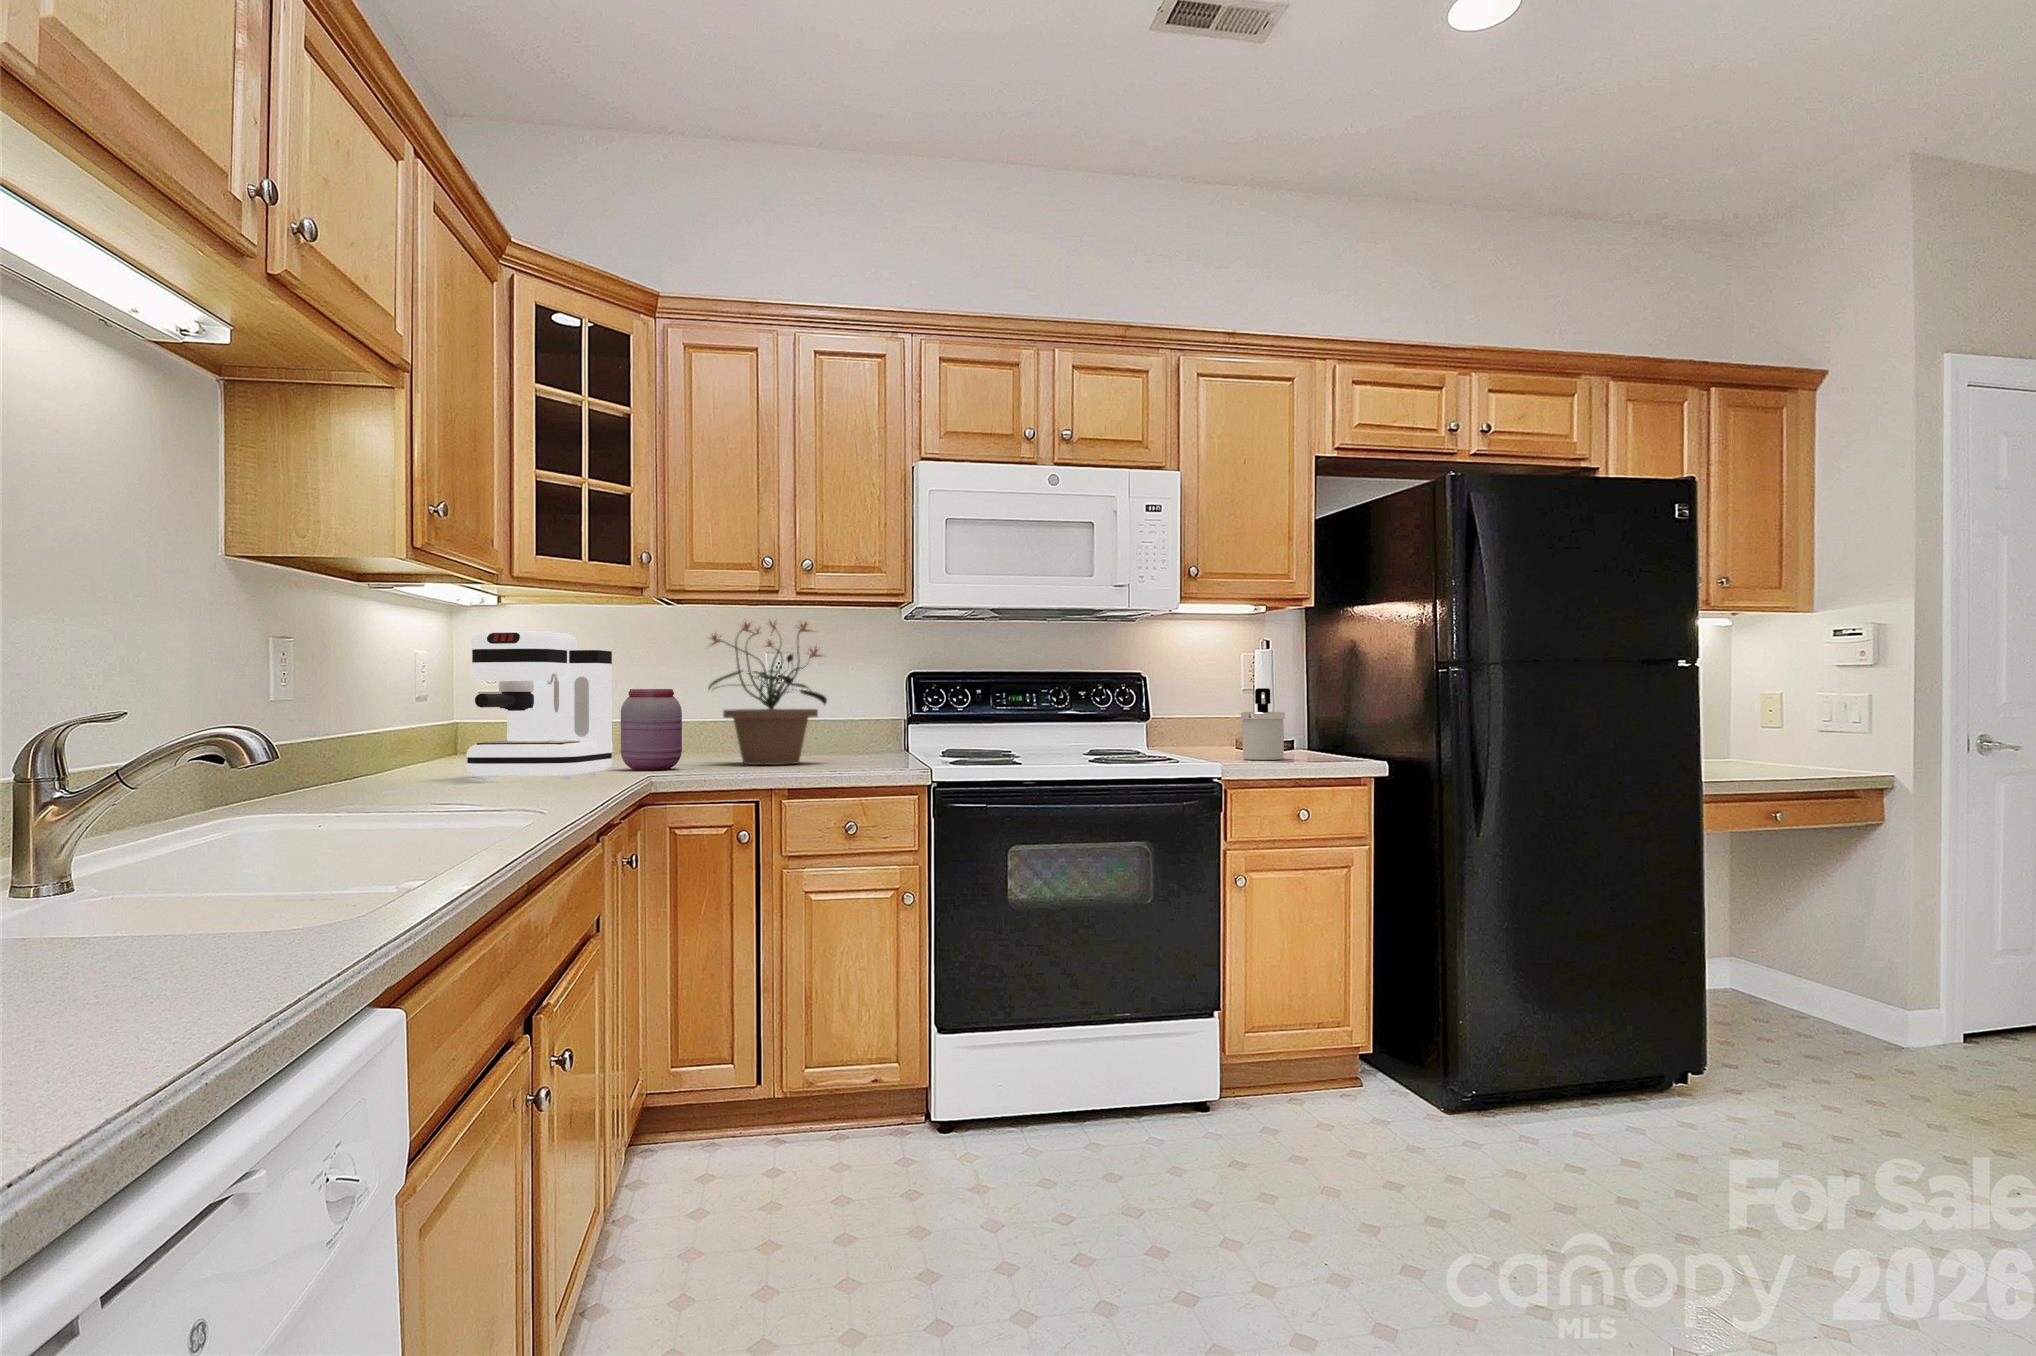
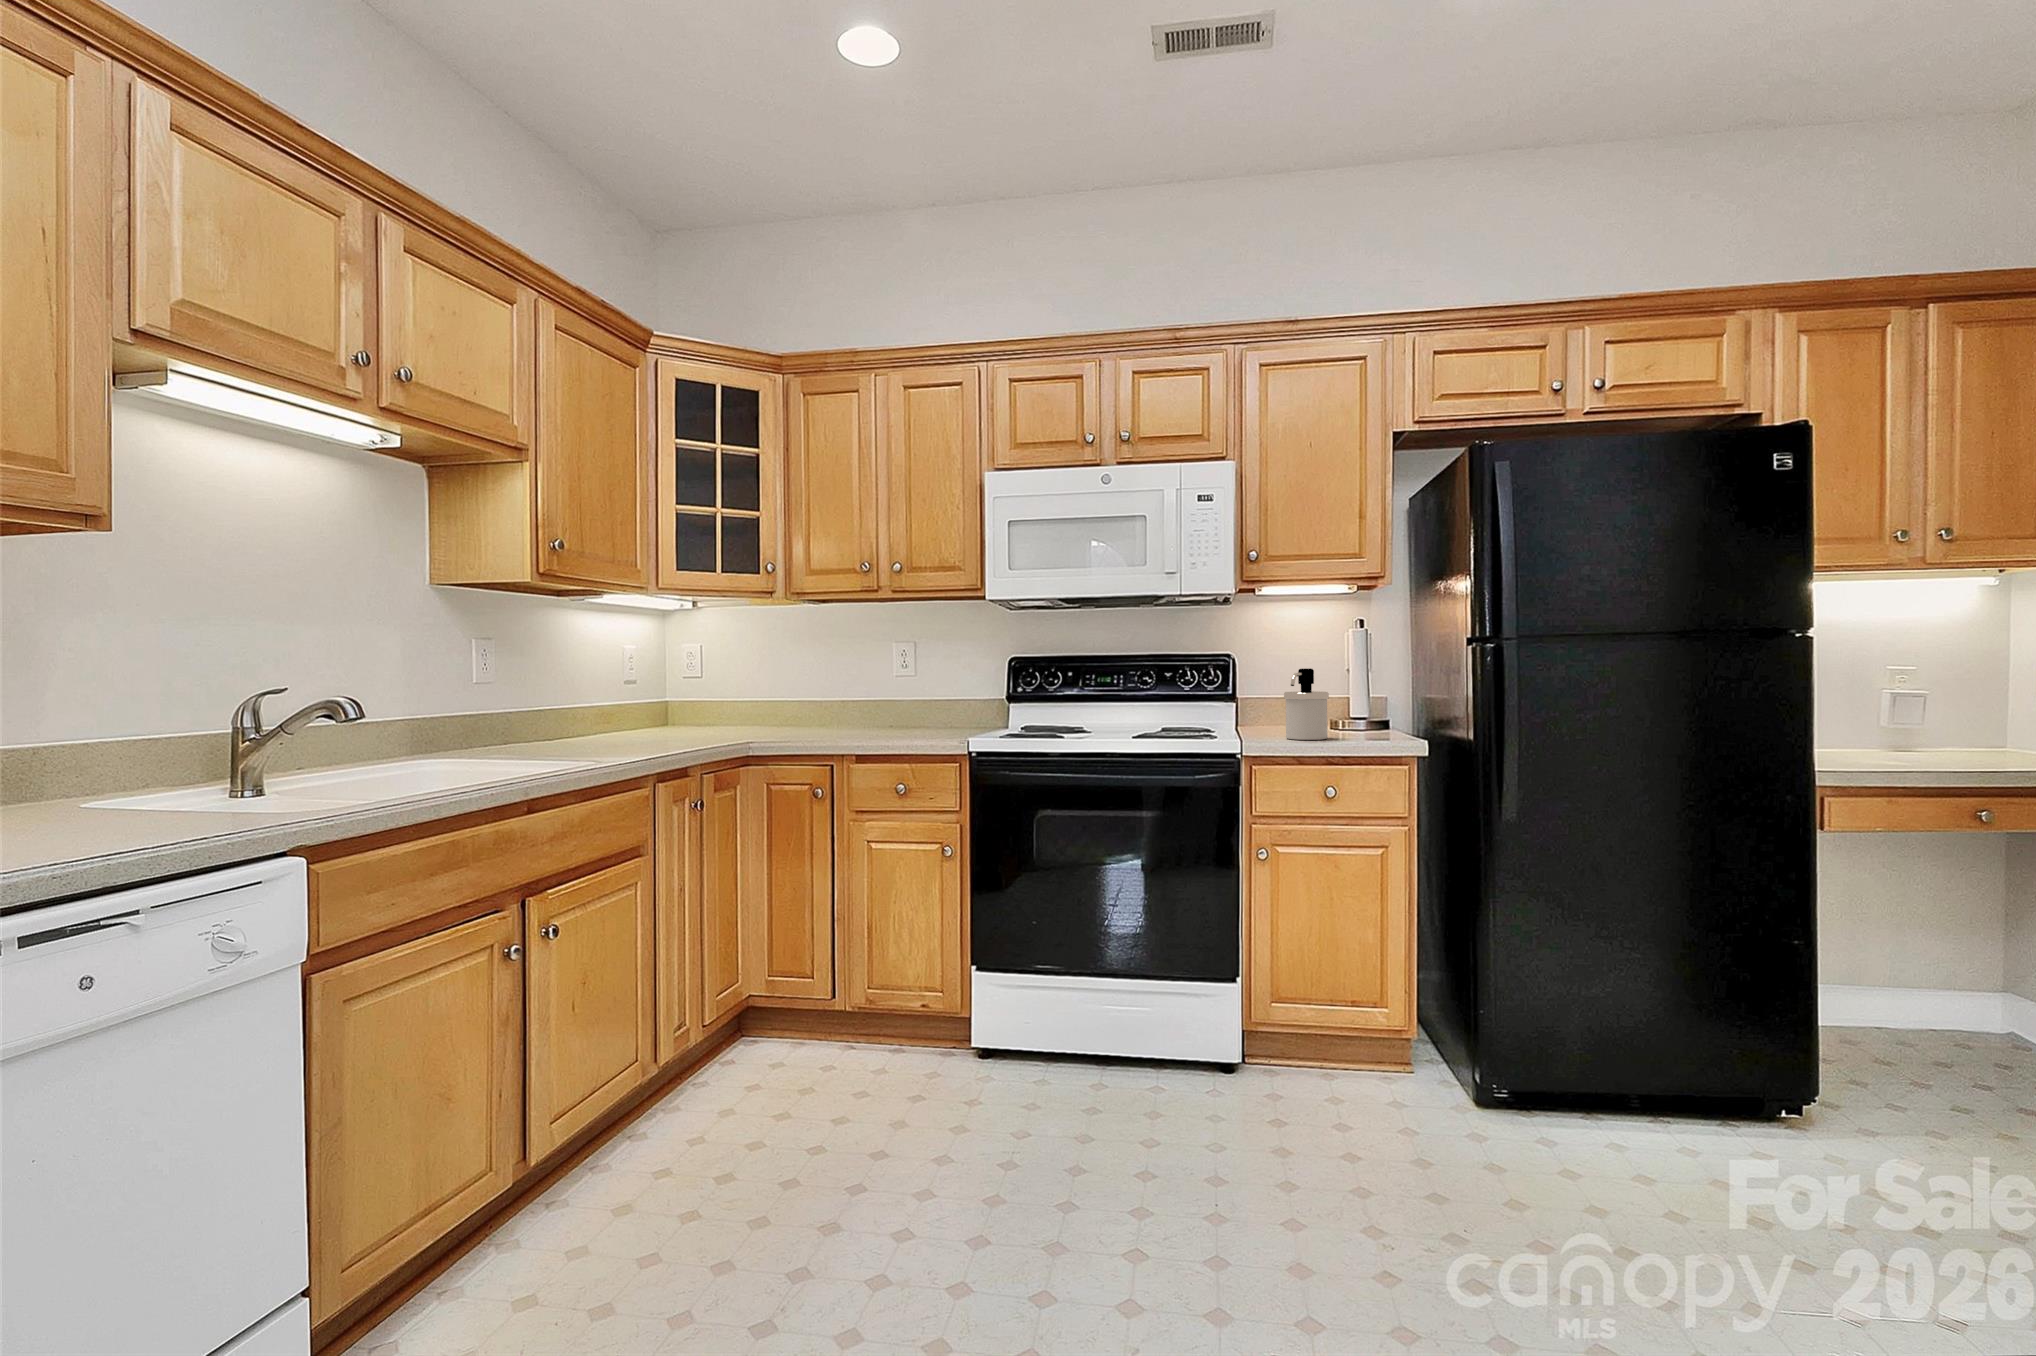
potted plant: present [708,621,827,765] -> none [815,613,917,735]
coffee maker: present [466,631,613,779] -> none [563,631,700,748]
jar: present [621,689,682,770] -> none [731,673,781,738]

